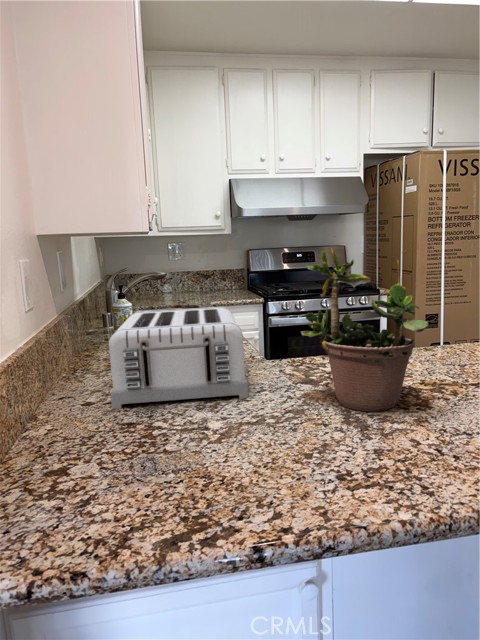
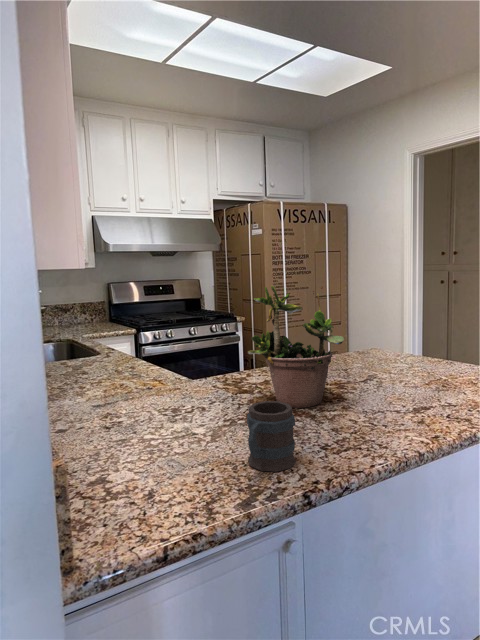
toaster: present [109,307,248,409] -> none [66,336,206,437]
mug: none [204,401,289,499] -> present [247,401,296,472]

